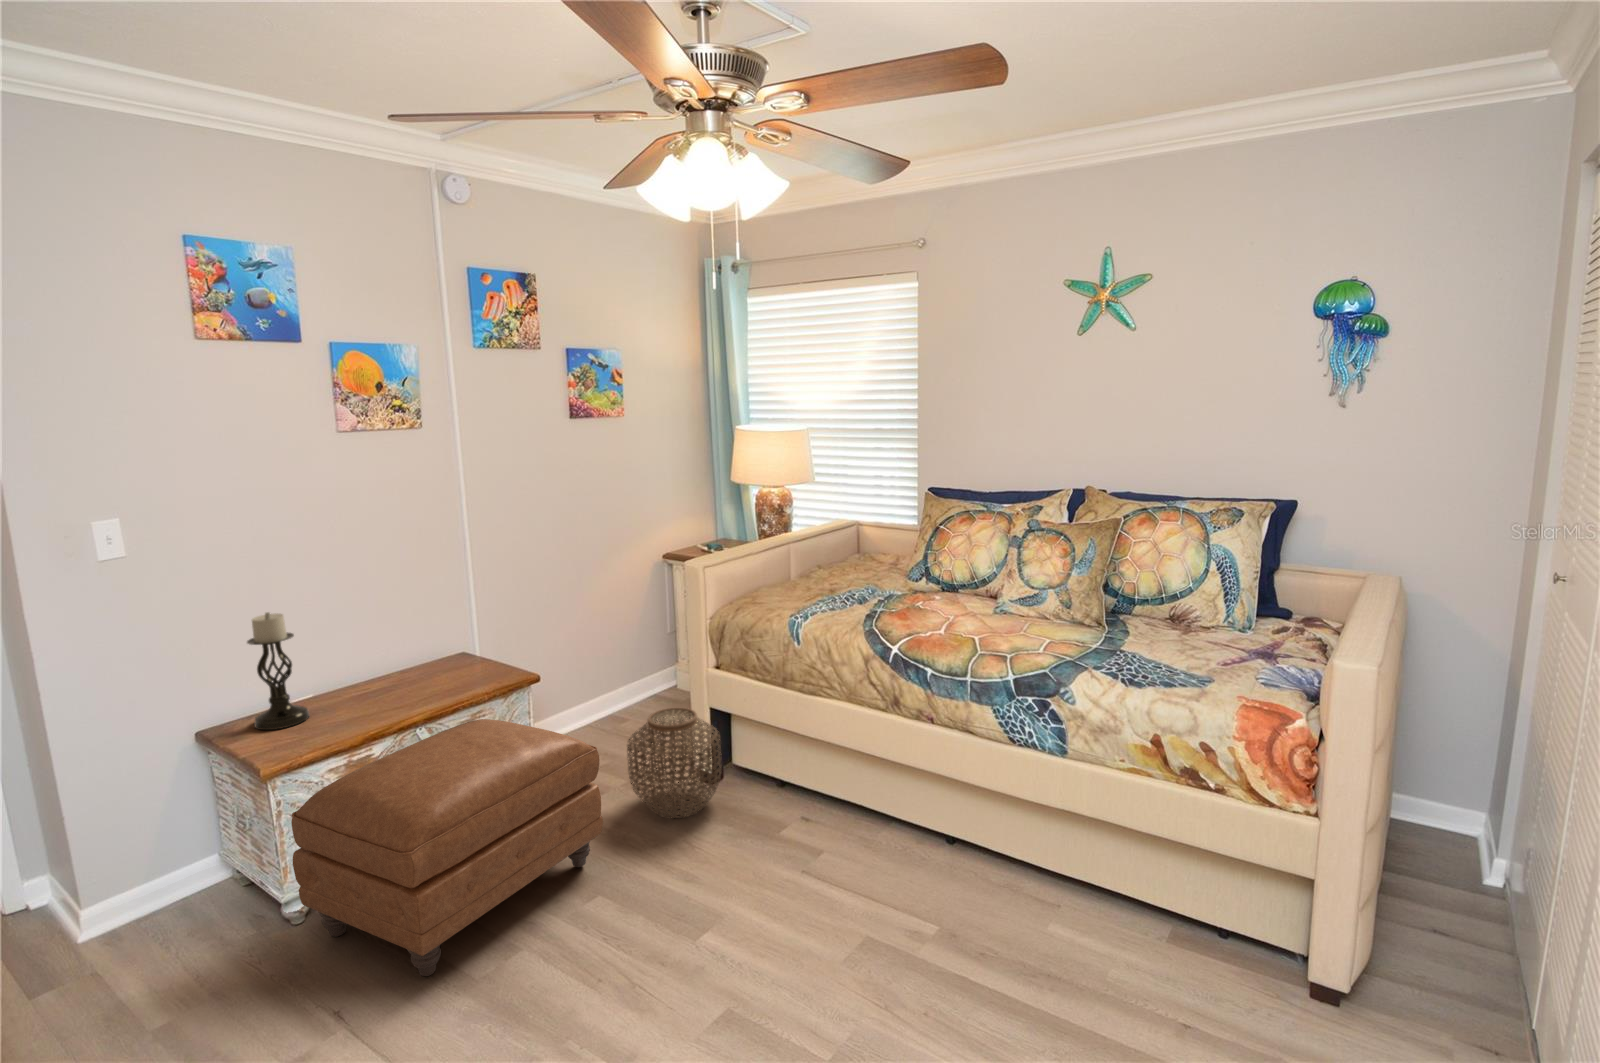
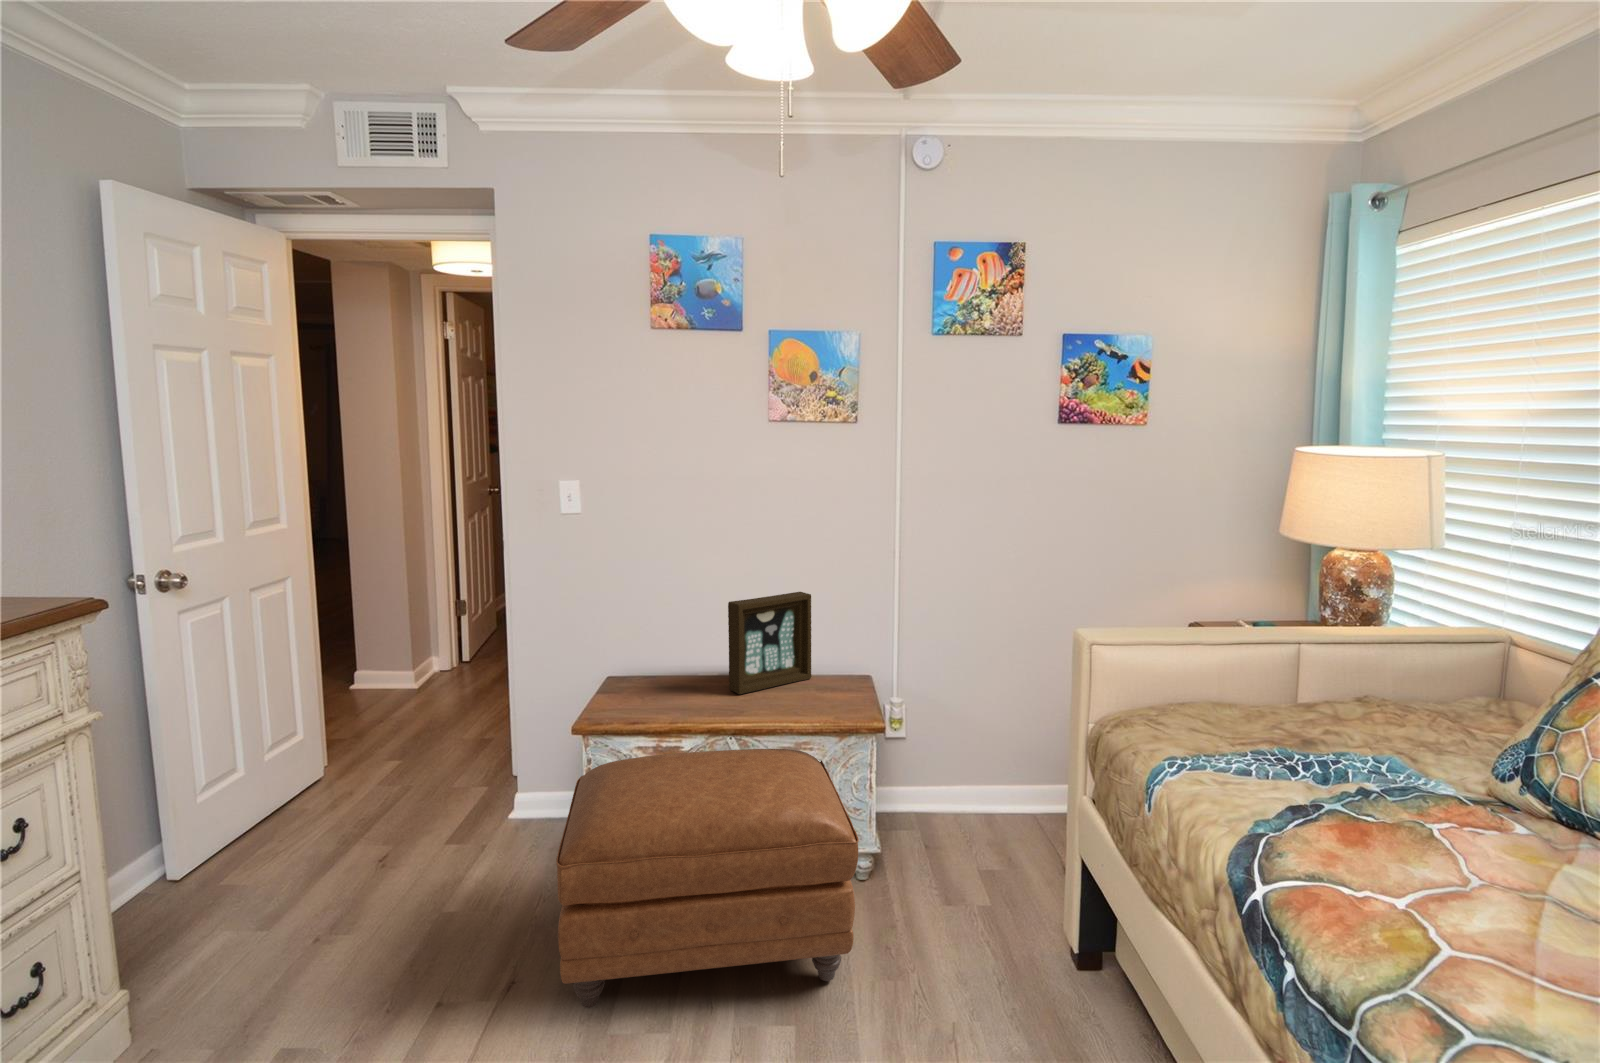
picture frame: none [357,592,425,698] -> present [728,592,811,694]
candle holder: present [247,612,309,730] -> none [631,583,677,694]
woven basket: present [627,708,722,818] -> none [945,826,1085,997]

